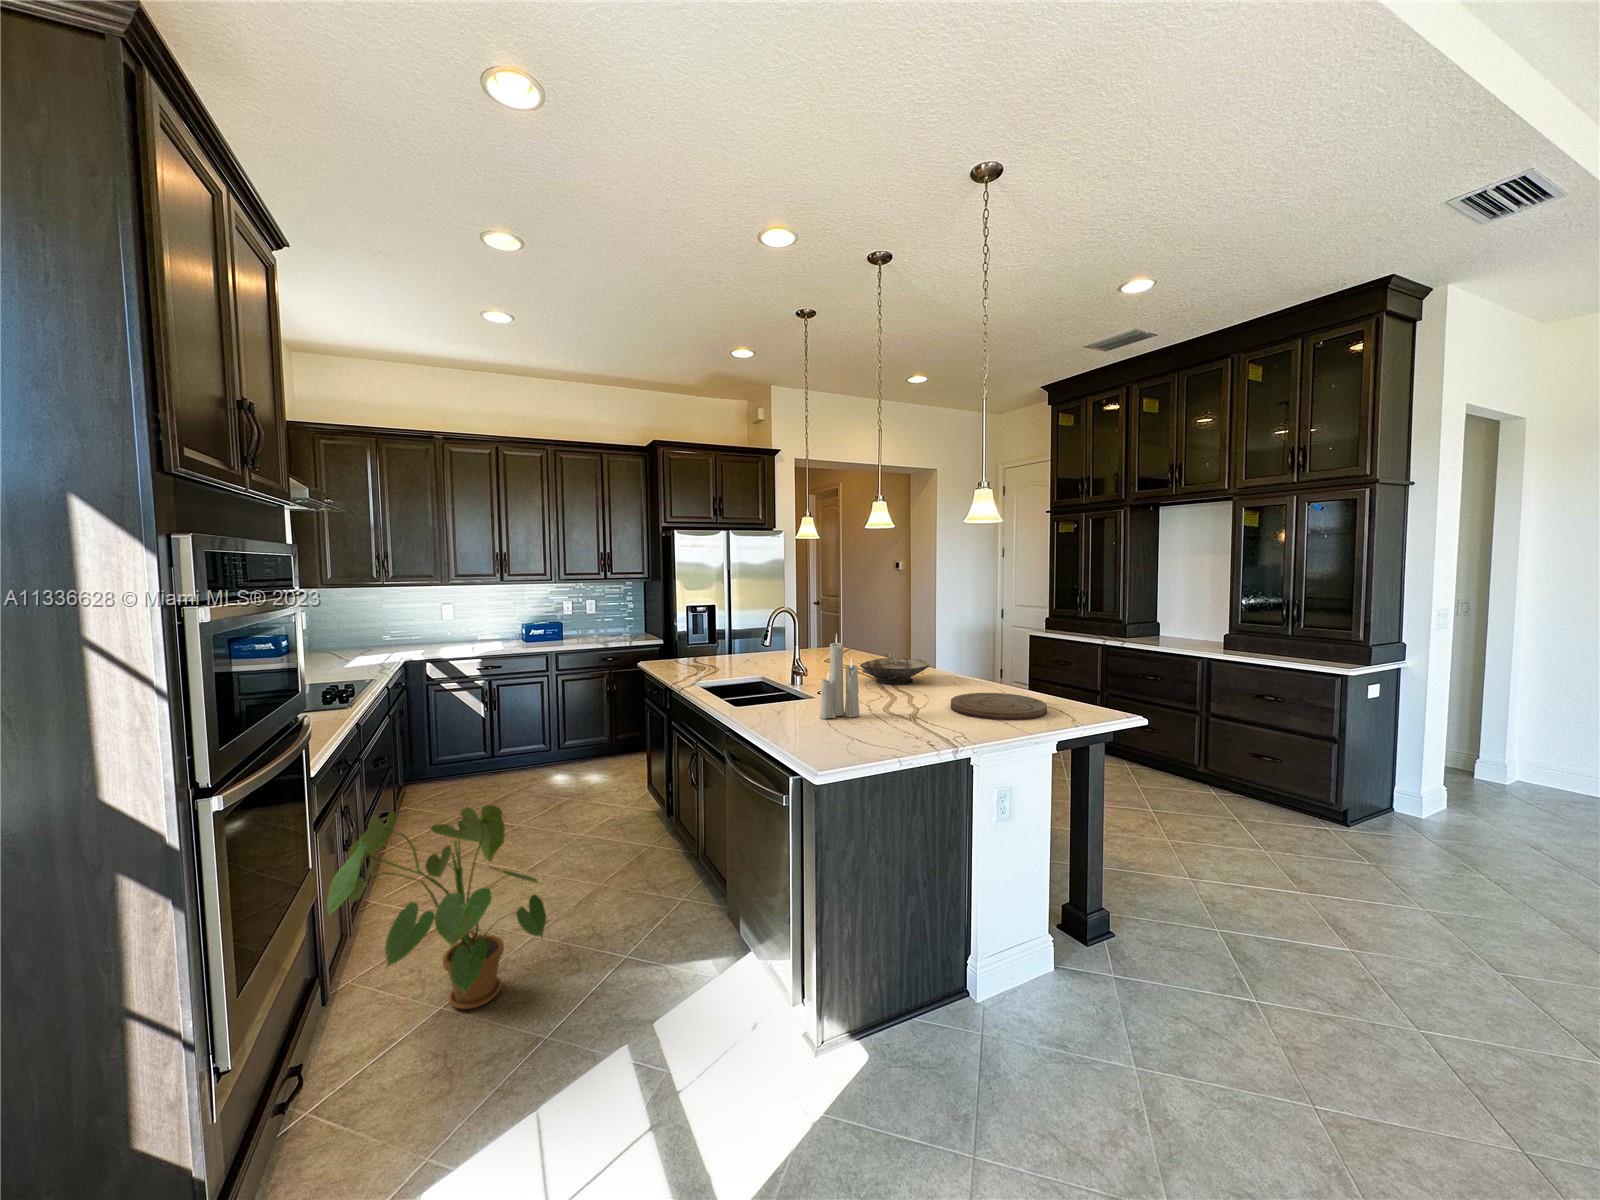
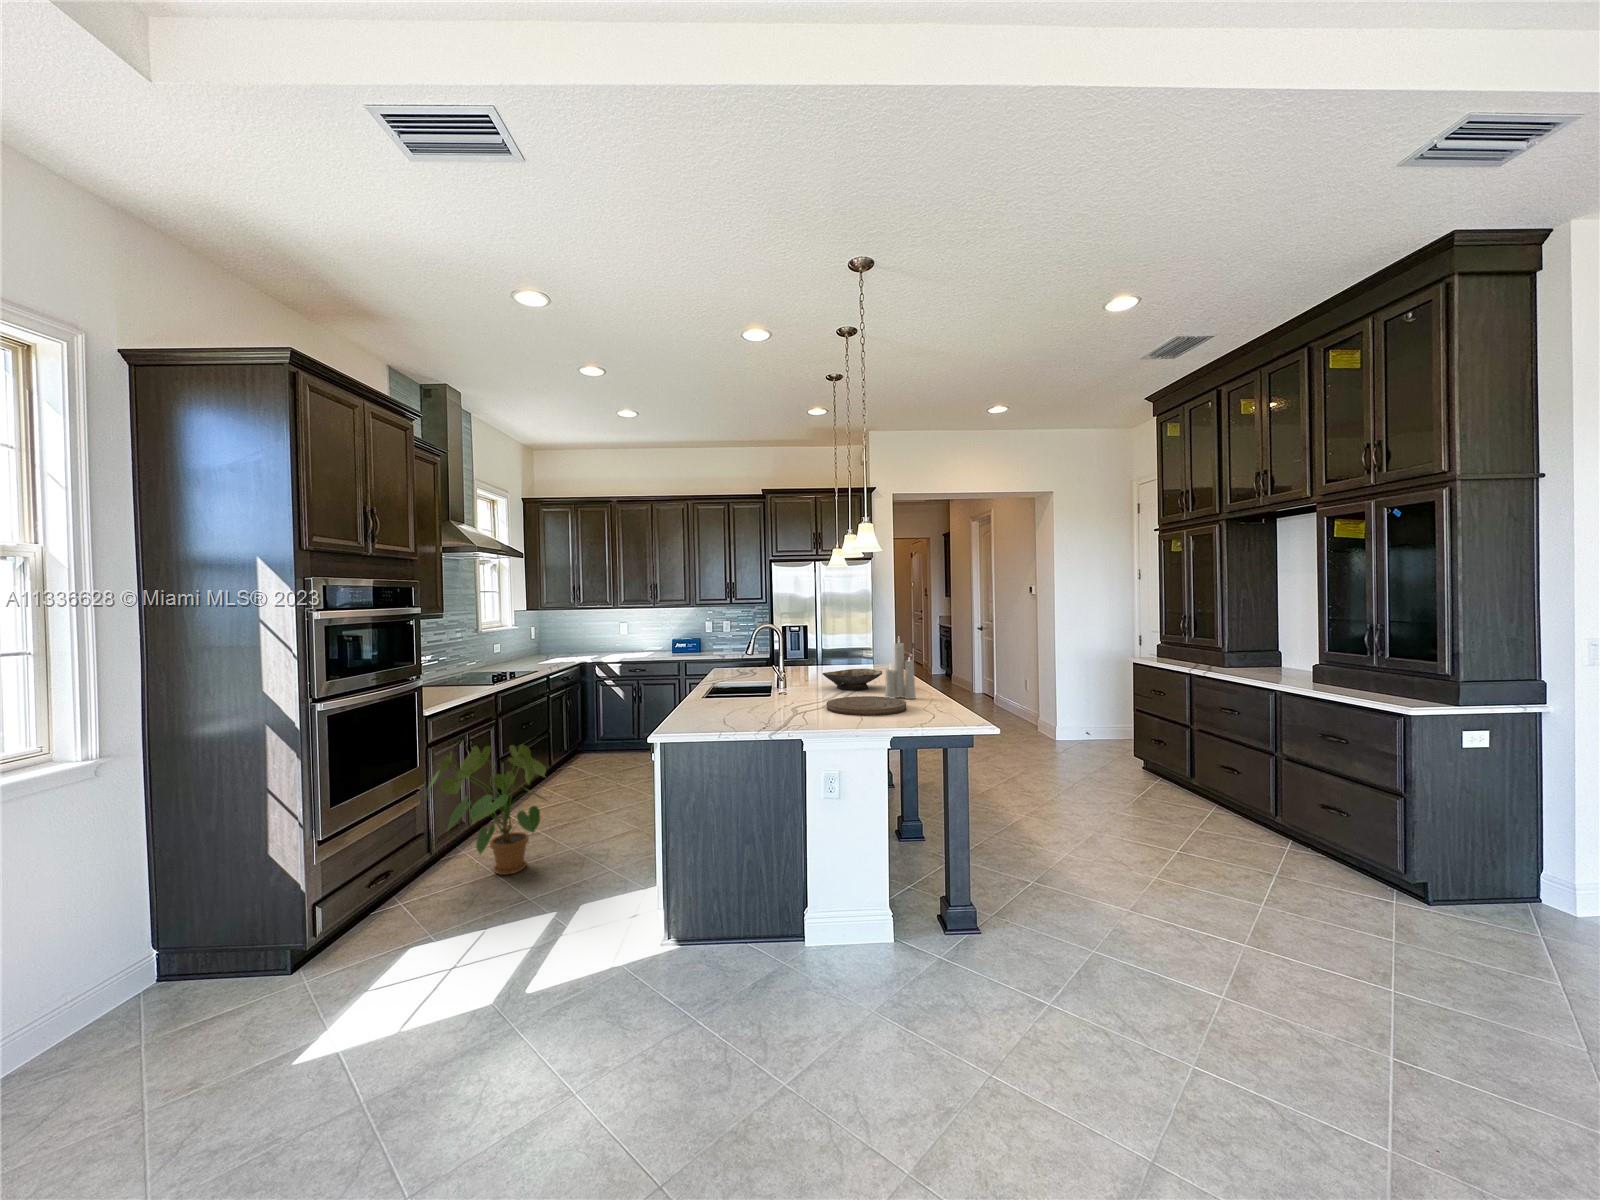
candle: present [819,634,860,719] -> present [885,643,916,699]

